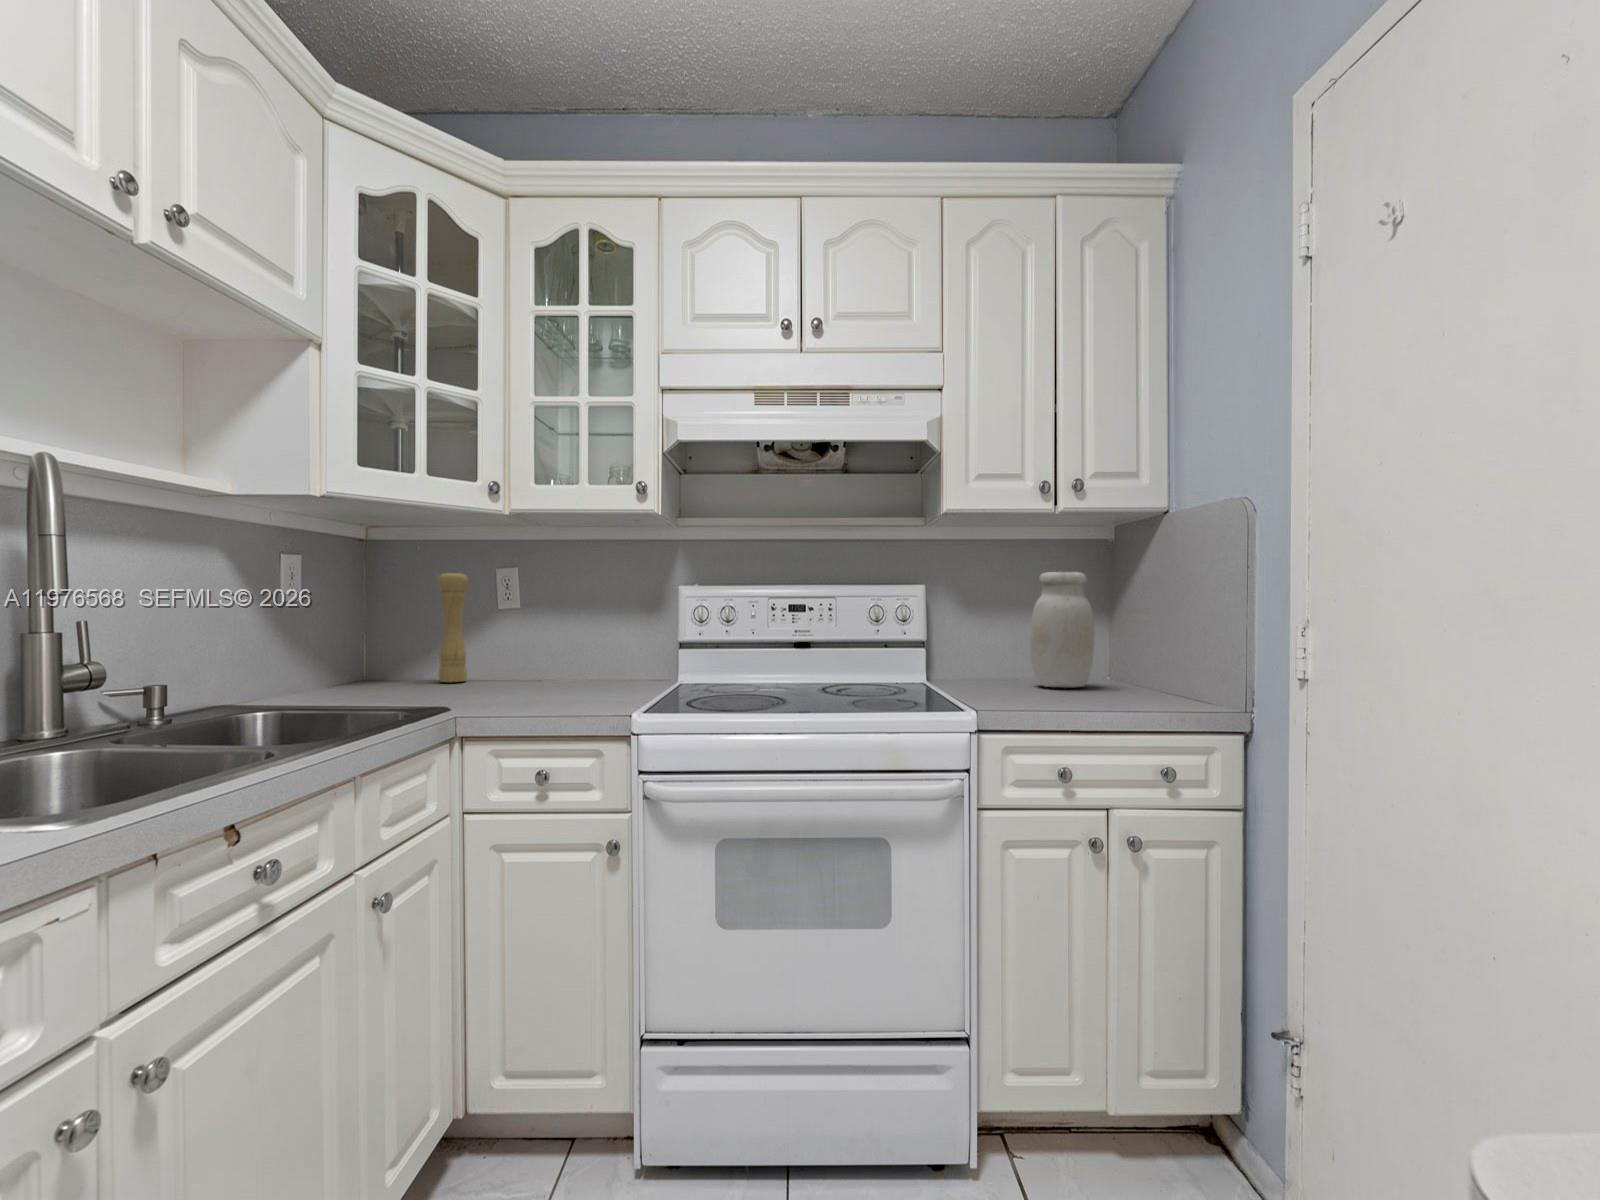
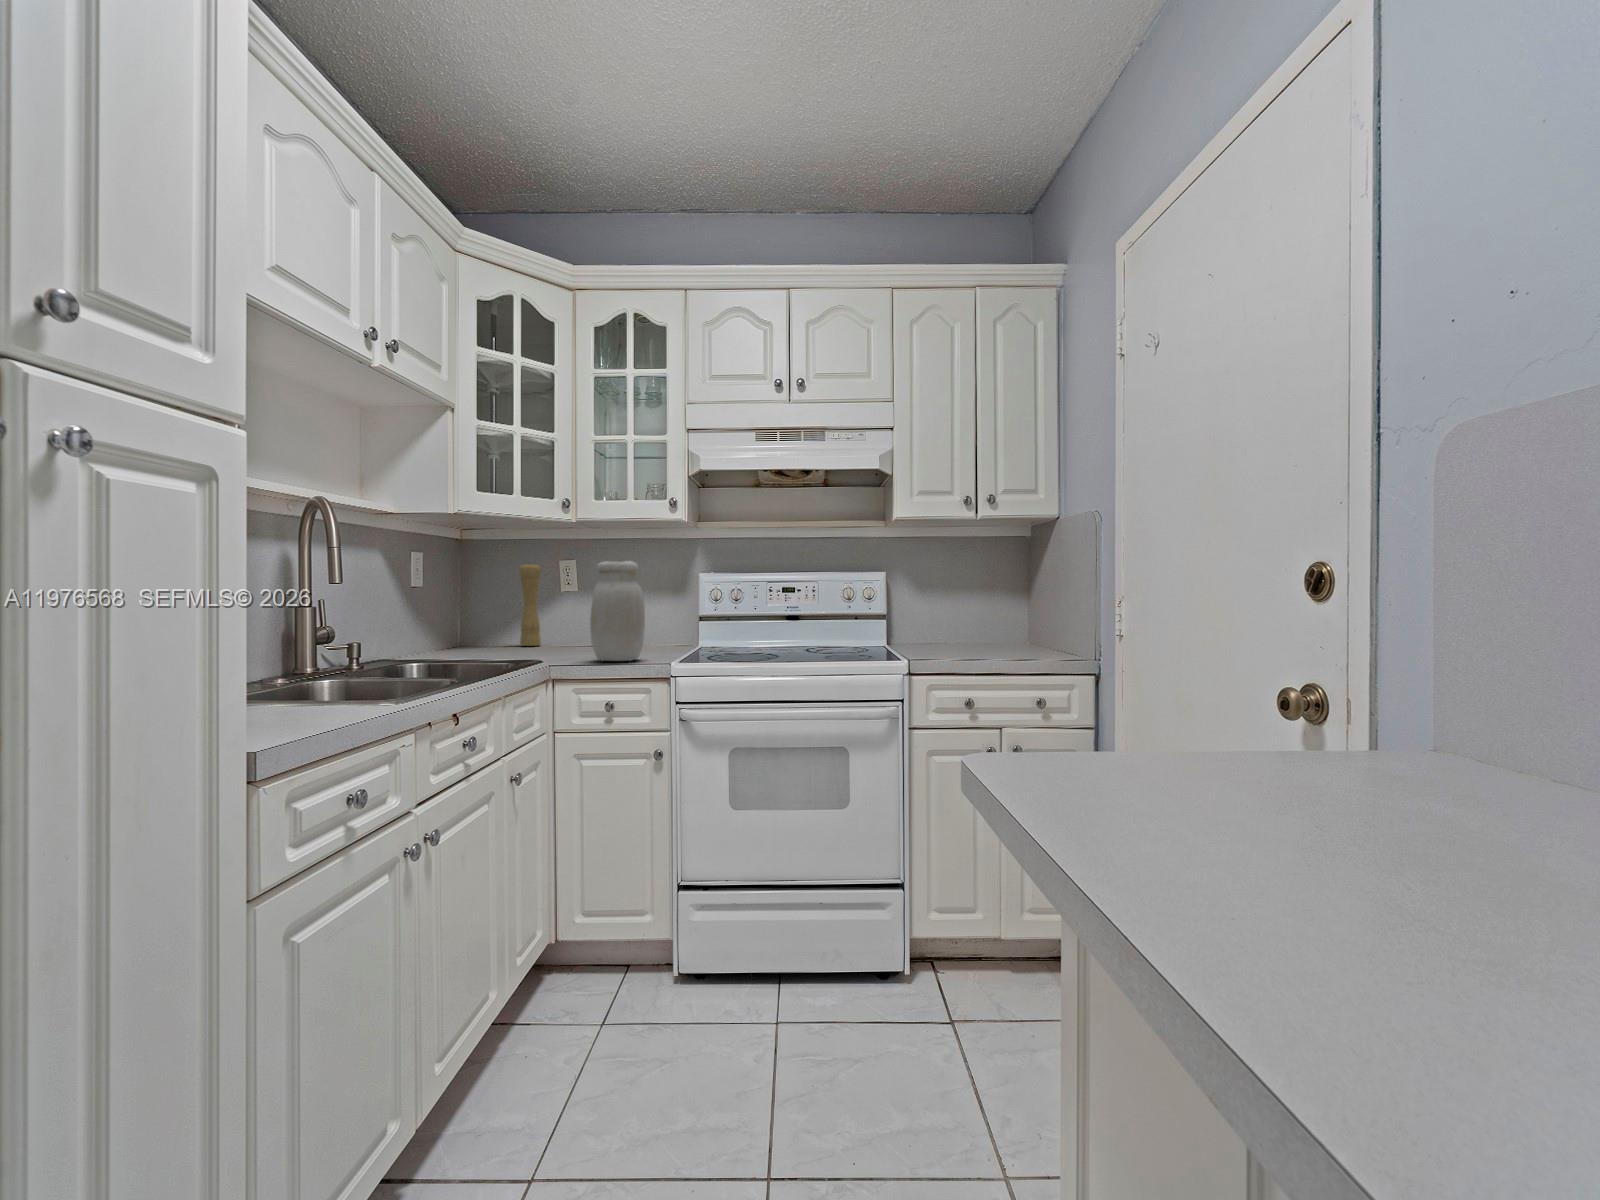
jar: present [1030,572,1095,688] -> present [590,561,645,661]

